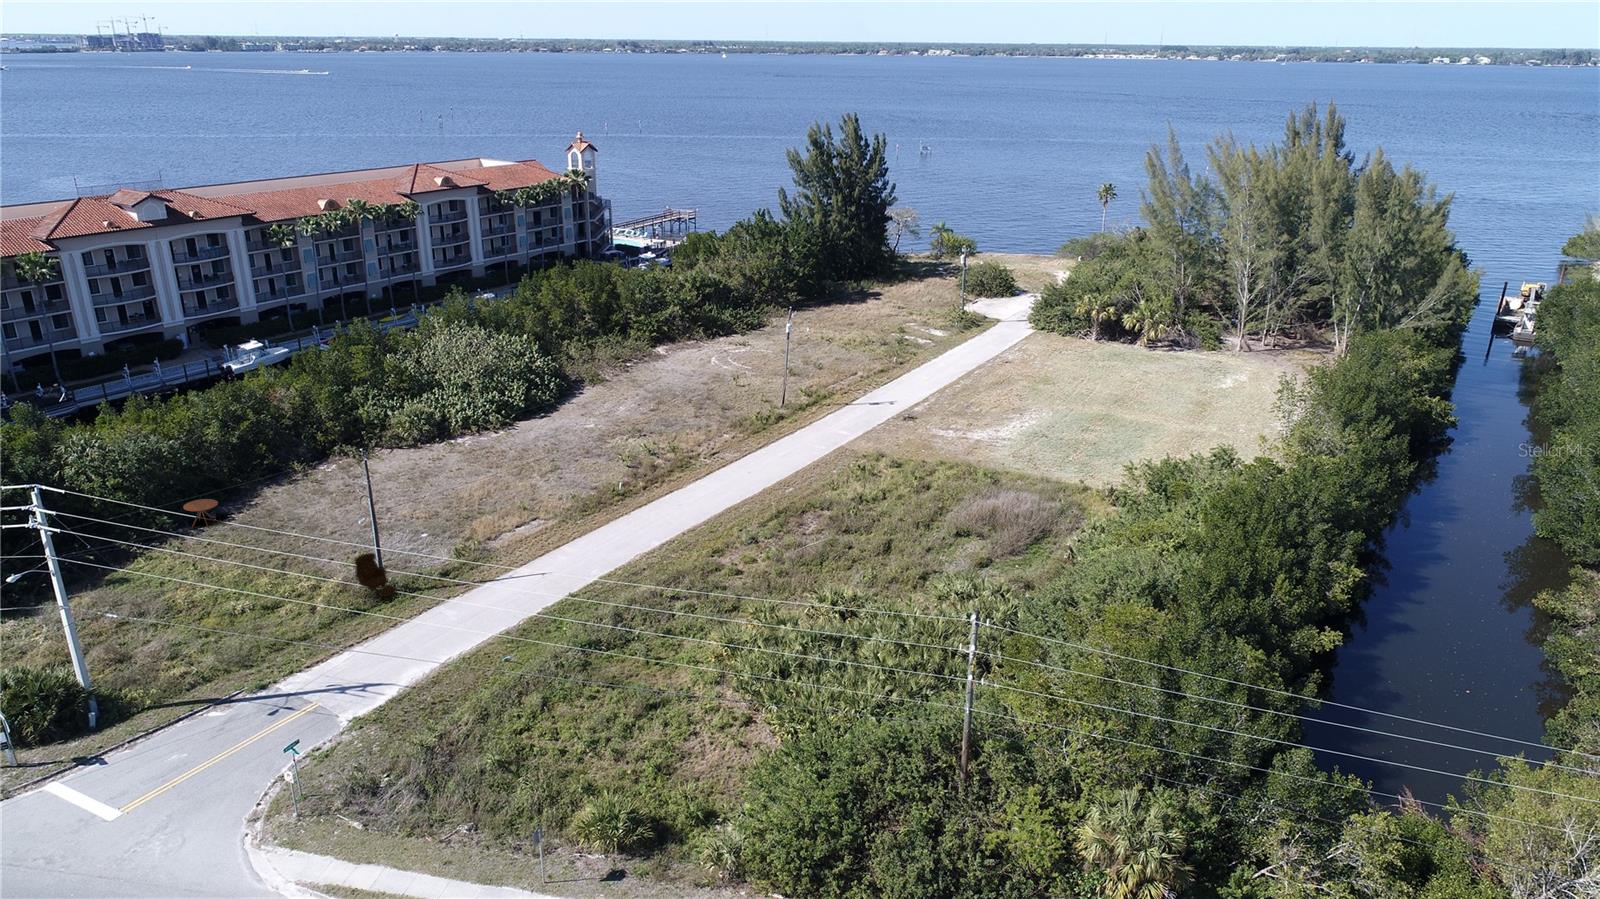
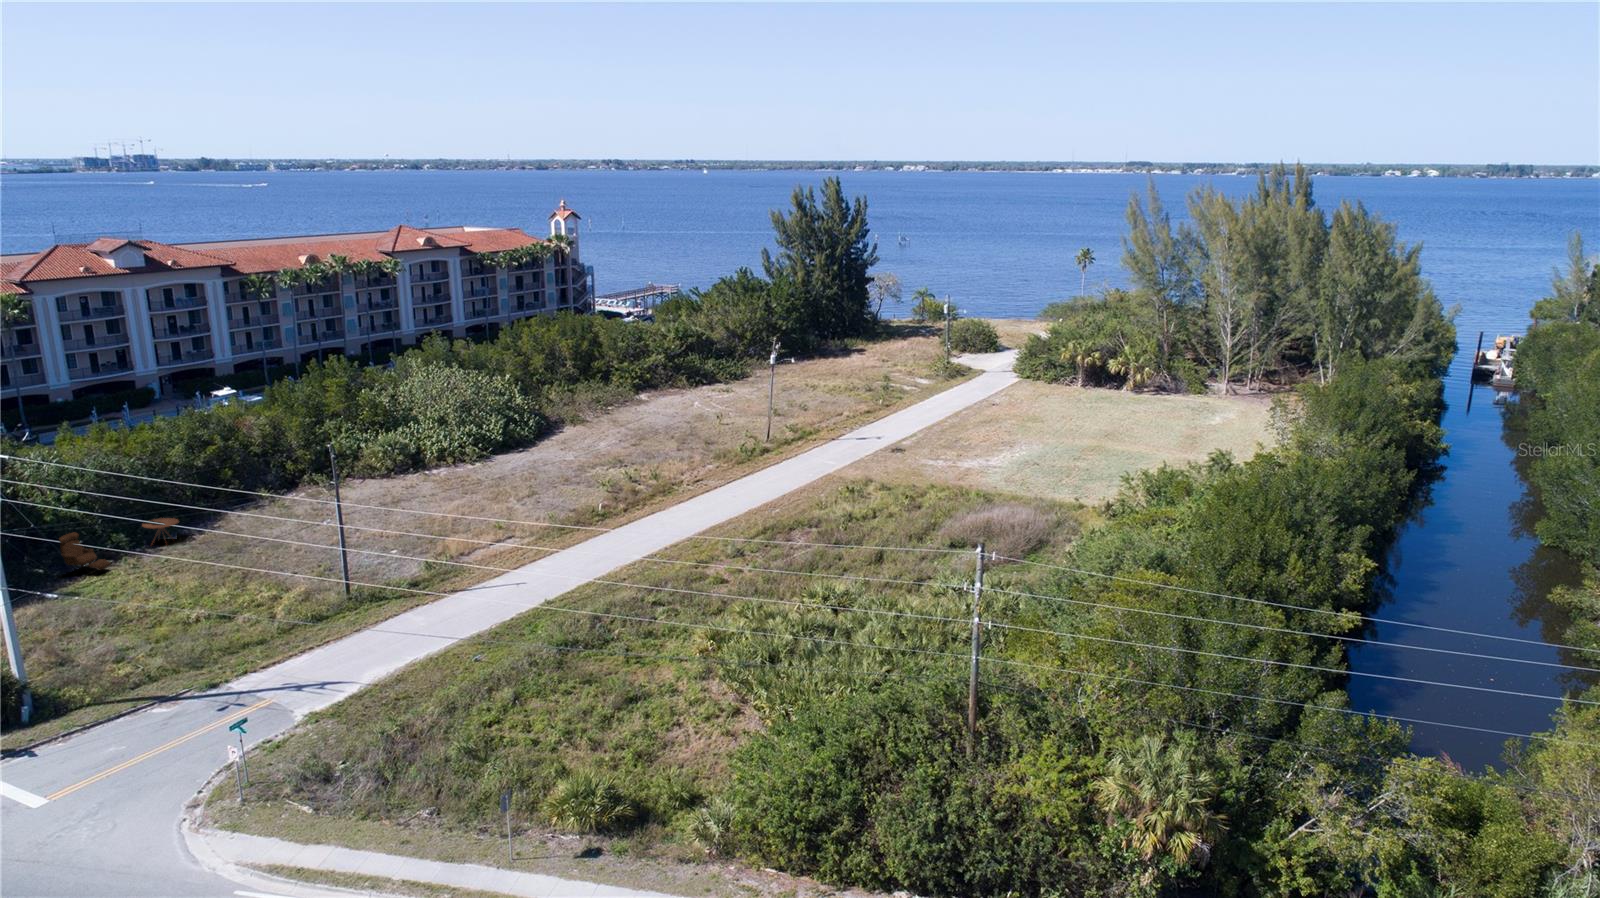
lounge chair: present [355,553,397,598] -> present [59,532,111,572]

